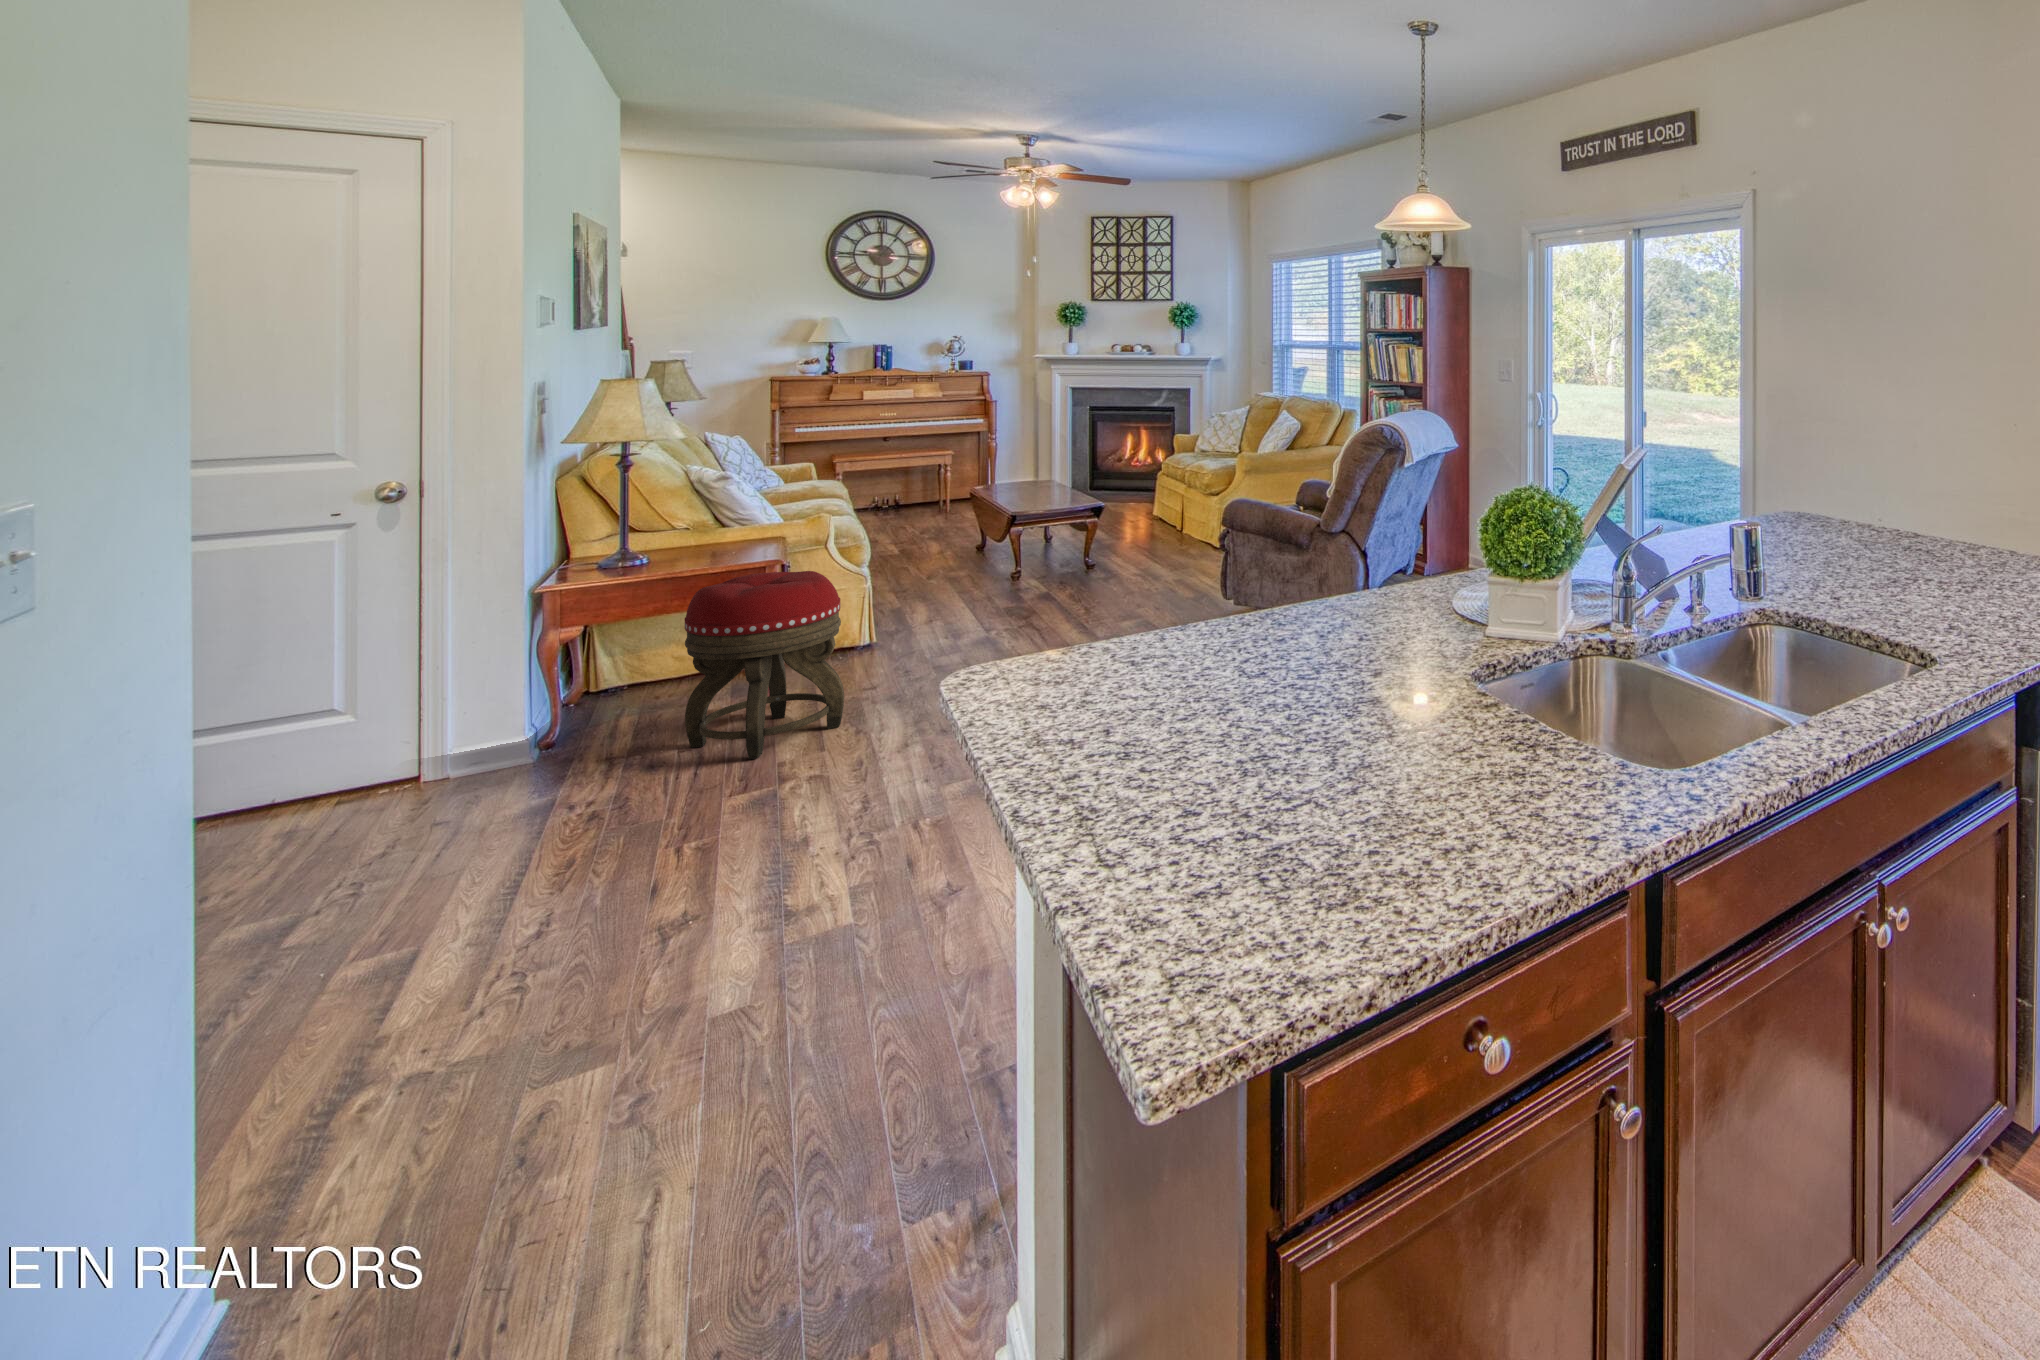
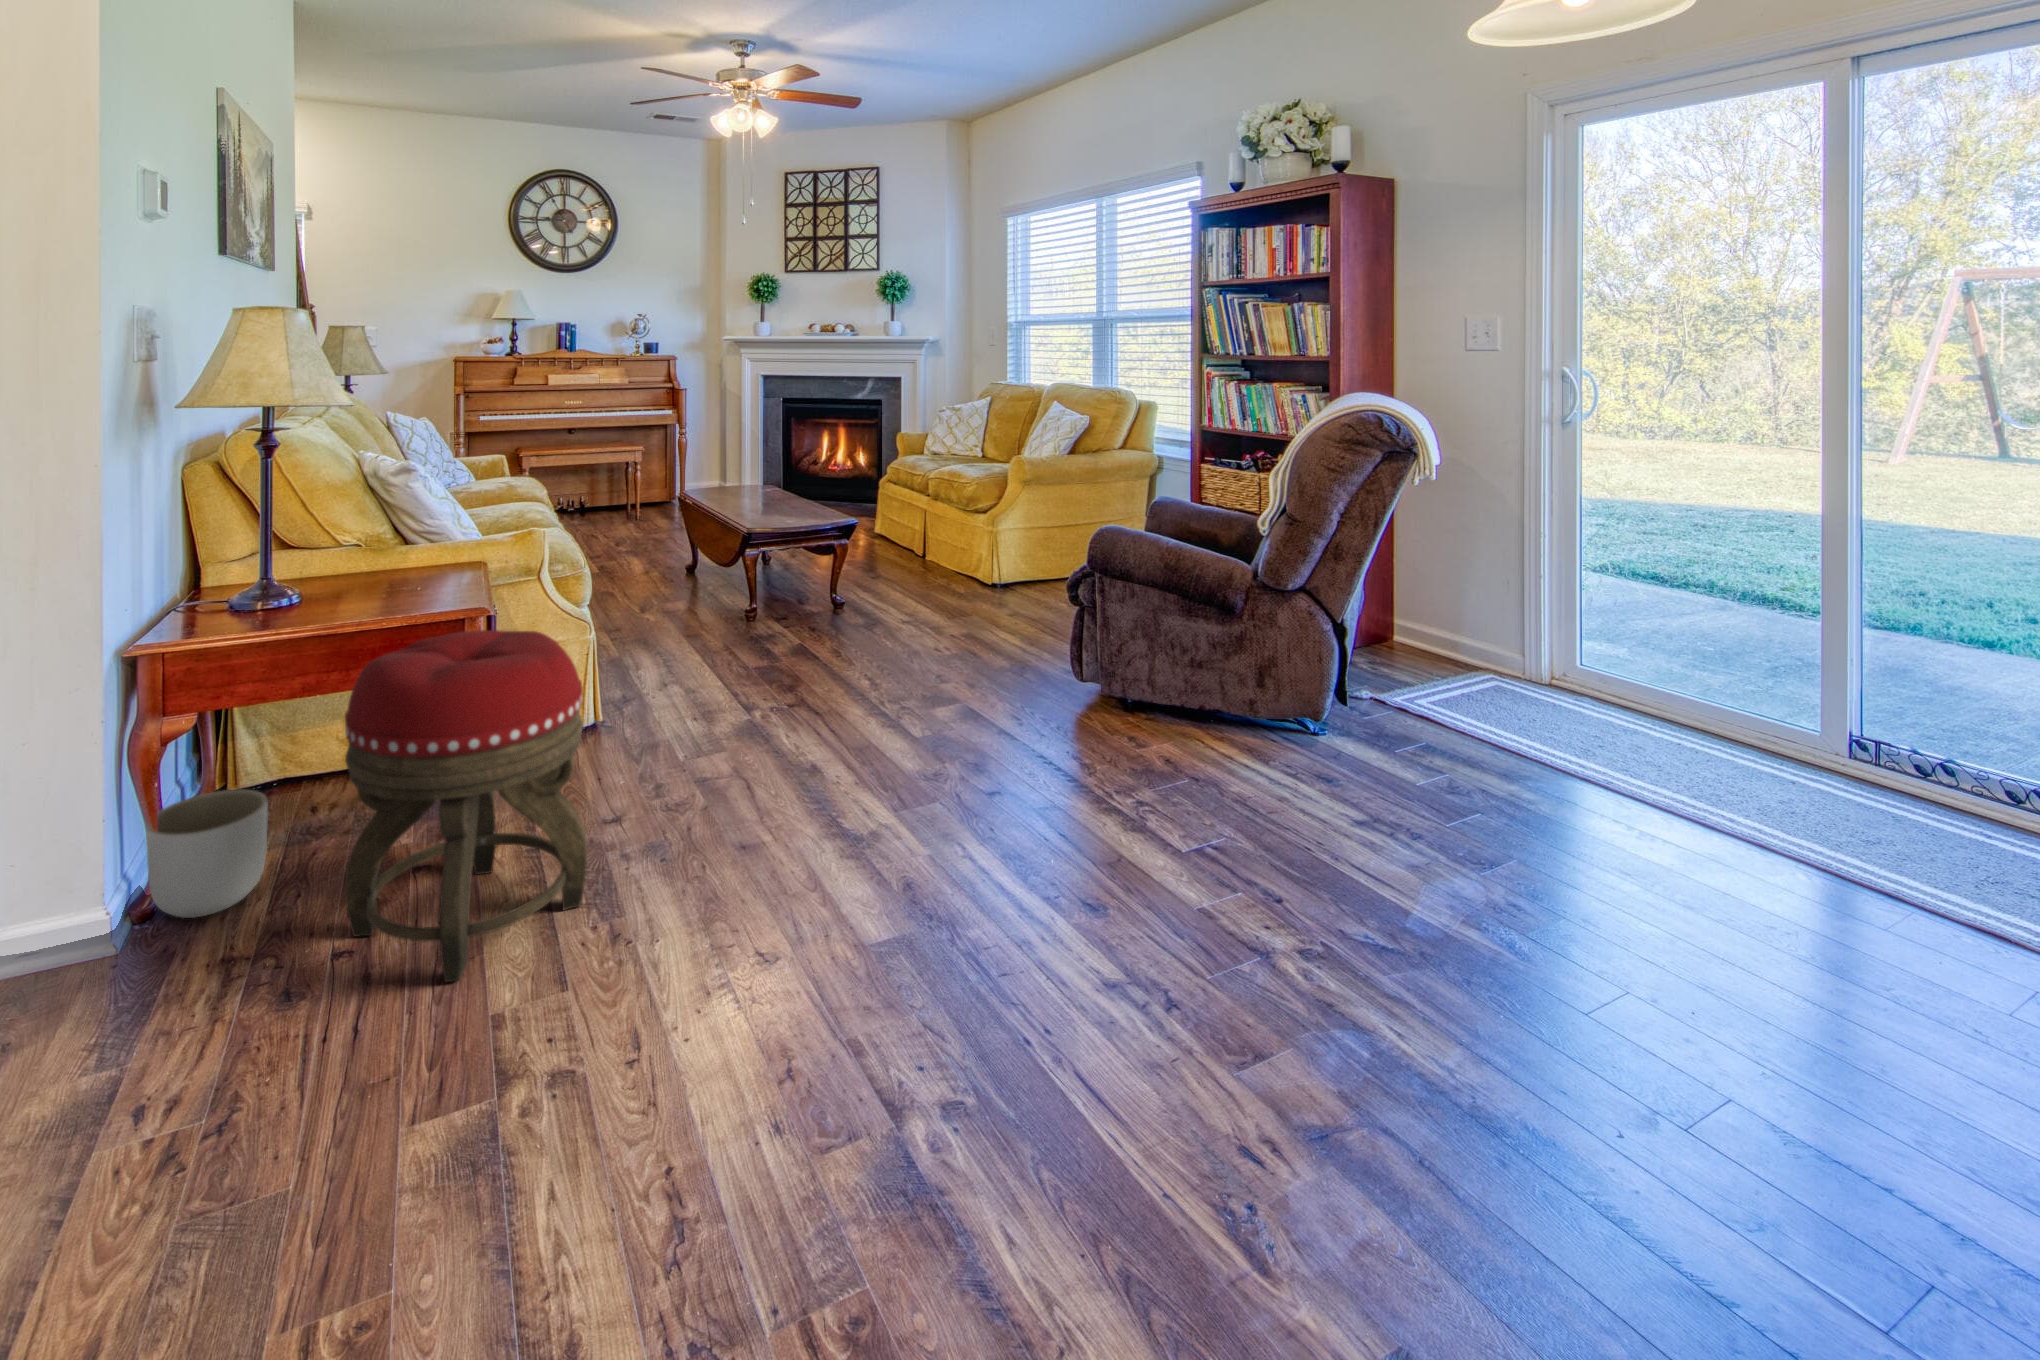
planter: none [549,676,630,748] -> present [146,789,268,918]

